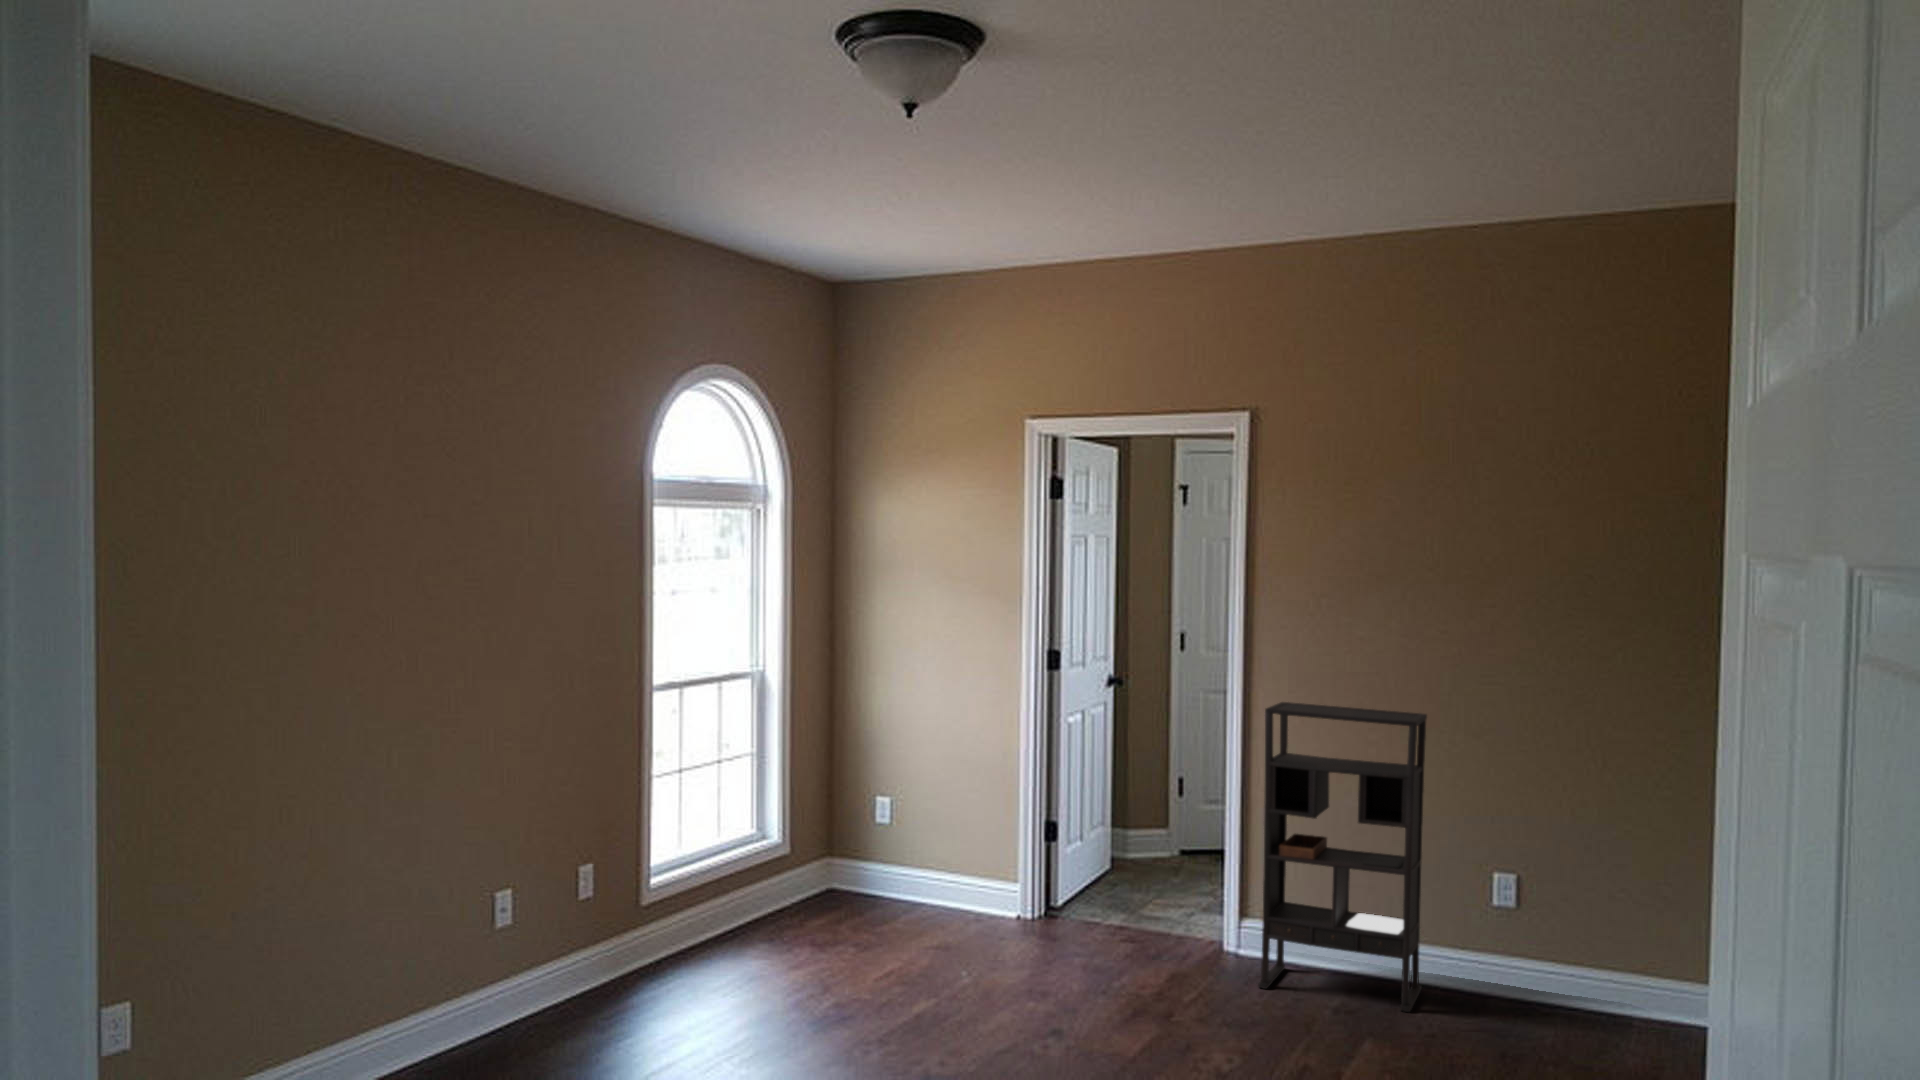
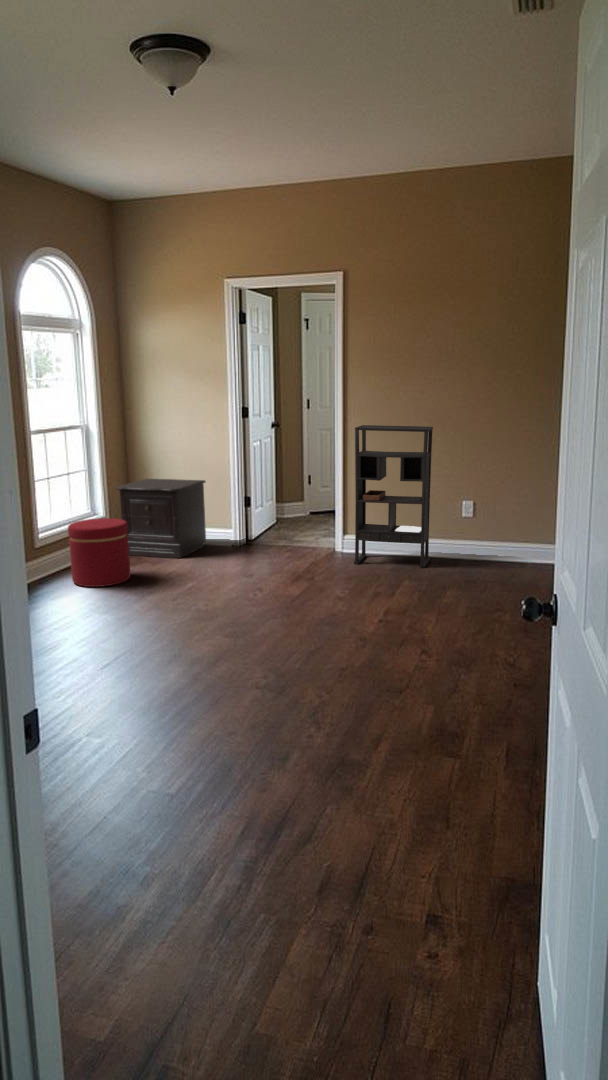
nightstand: none [803,775,973,942] -> present [116,479,206,558]
ottoman: none [695,858,809,1000] -> present [68,518,130,587]

